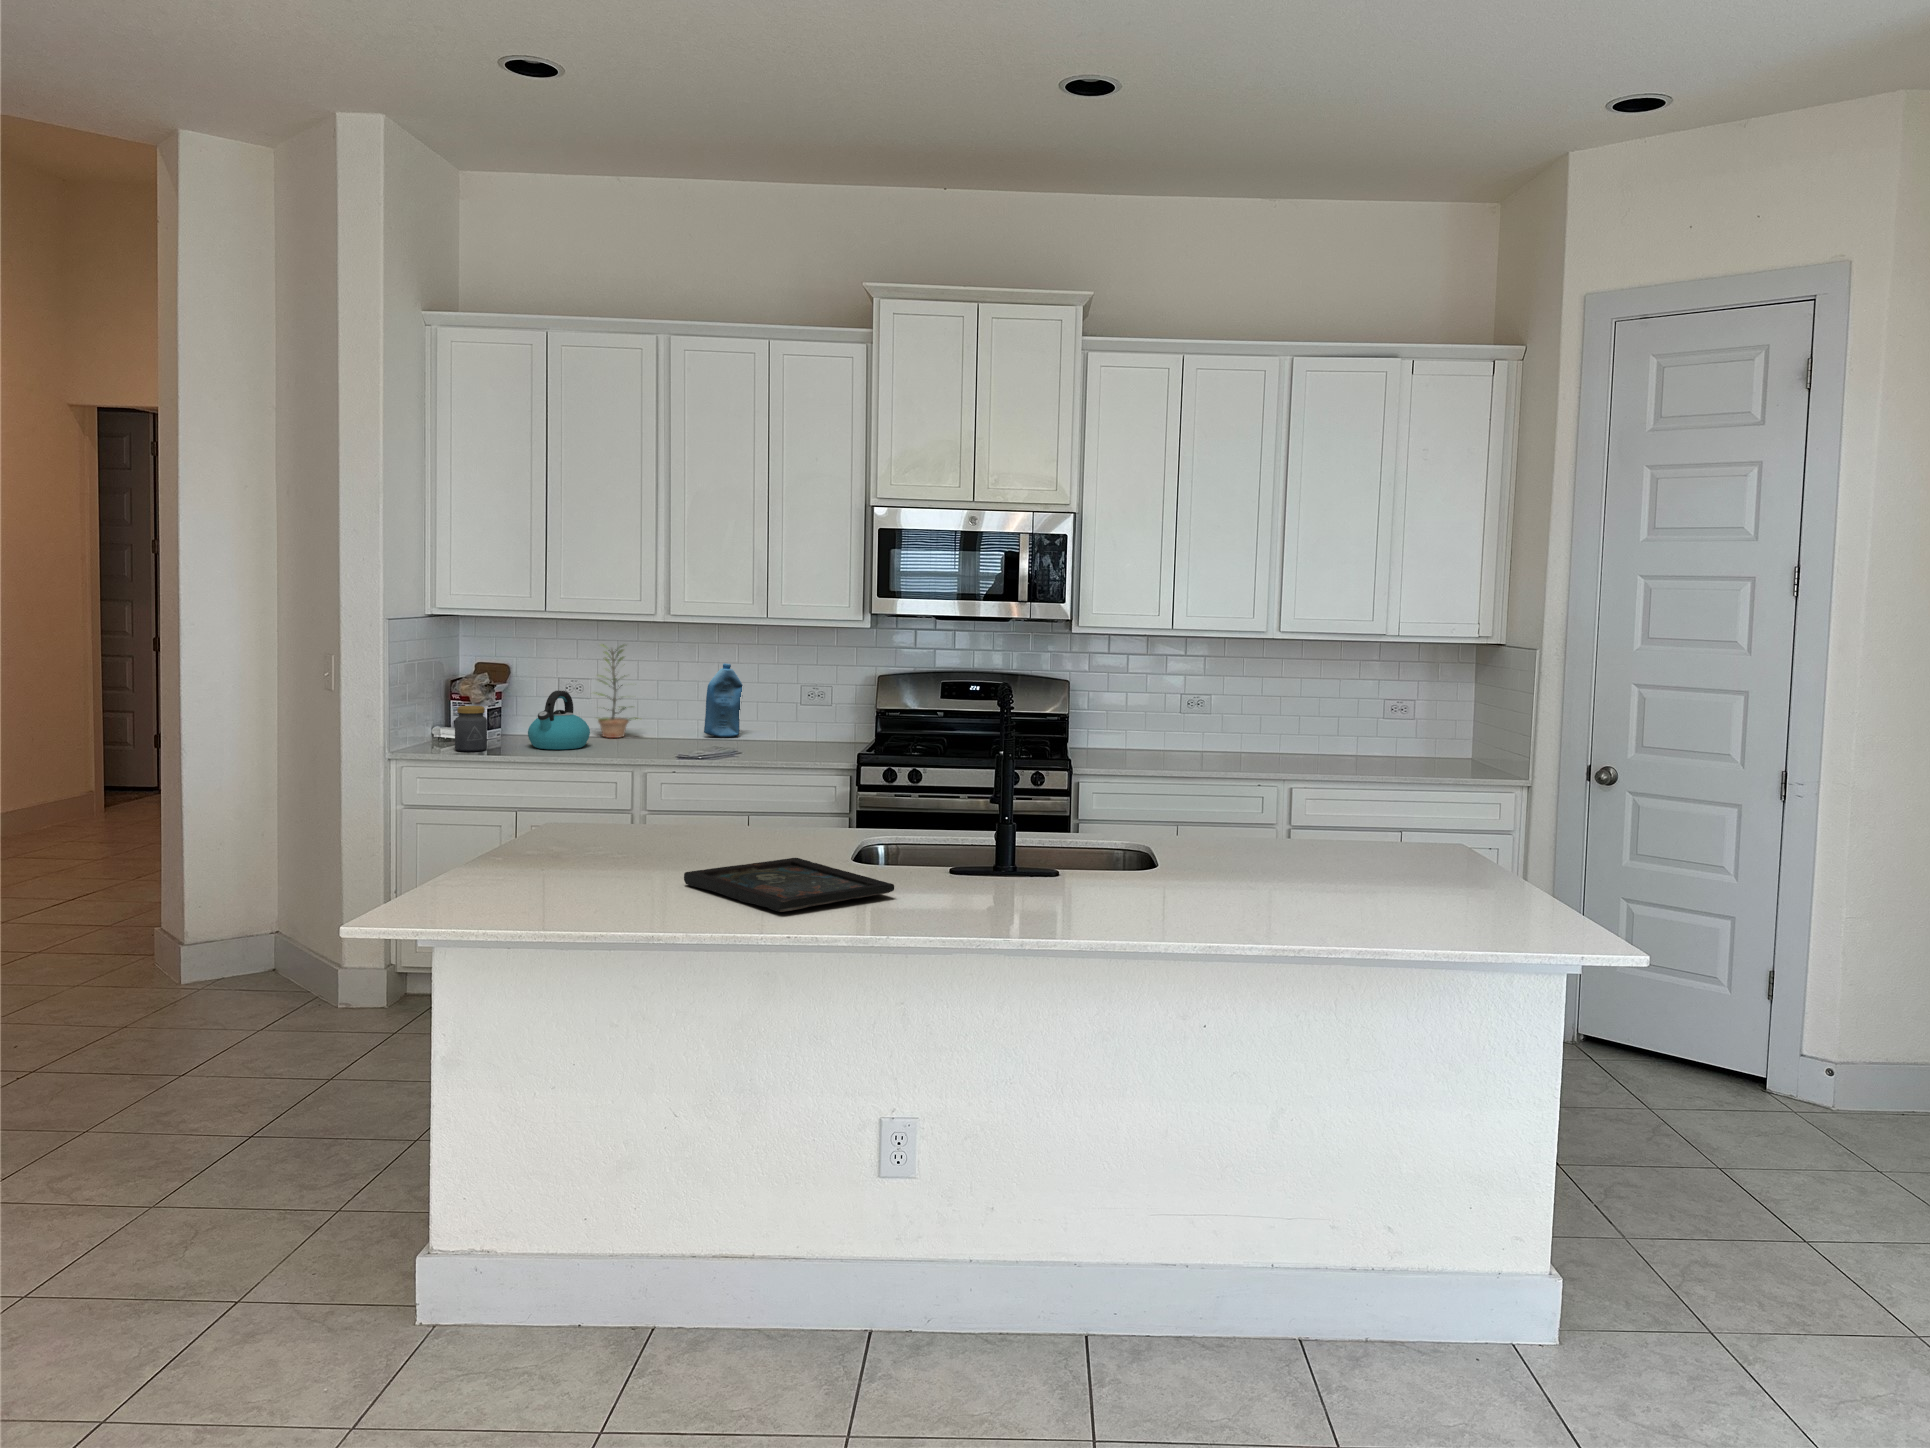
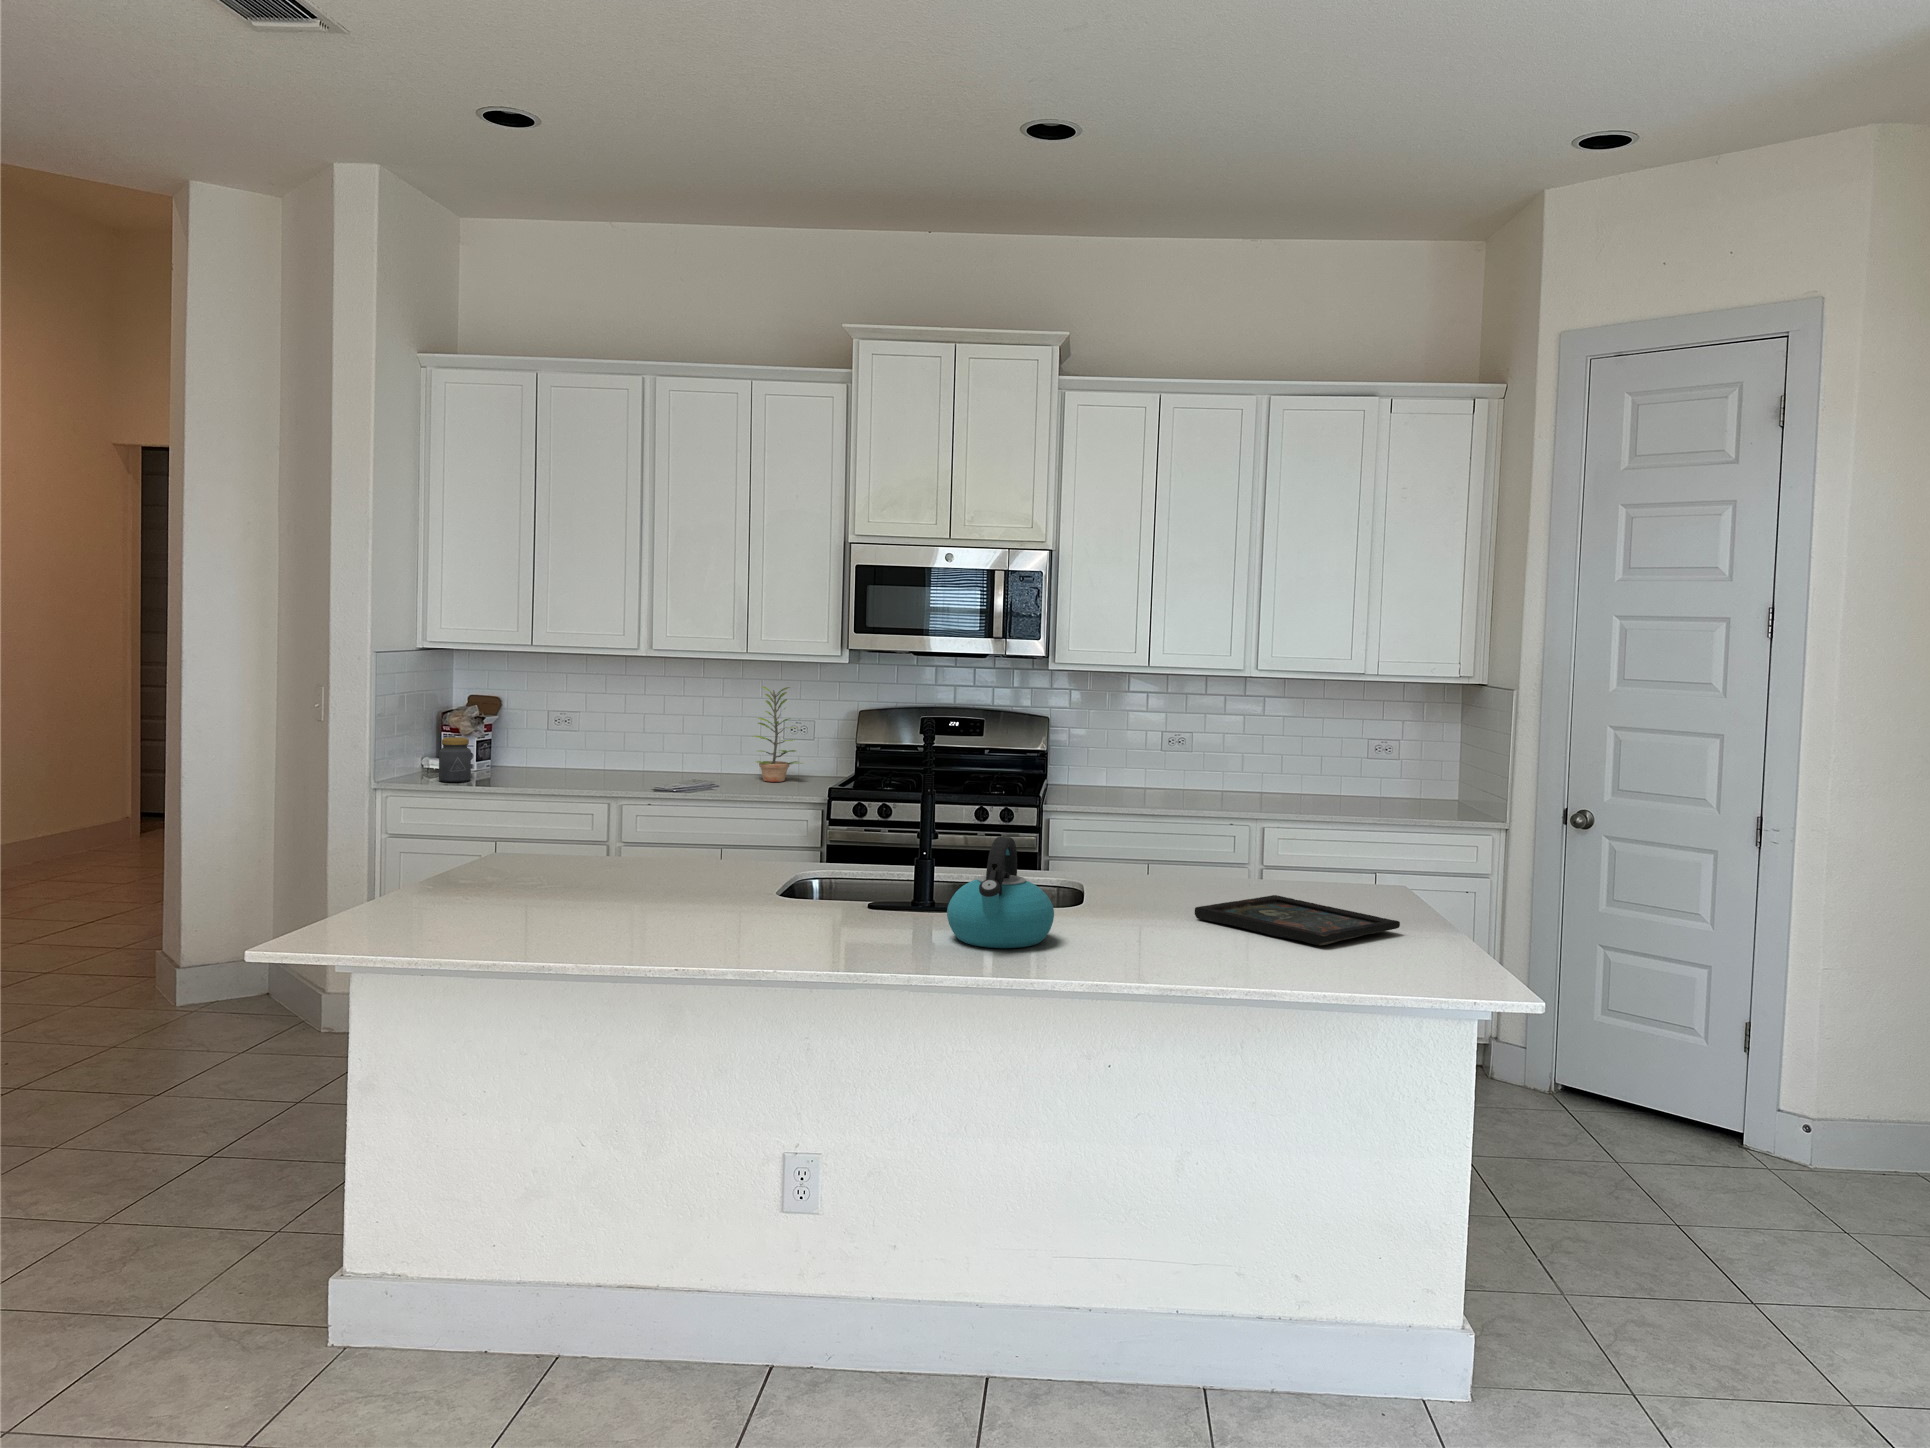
plant: present [596,644,638,738] -> present [753,687,801,782]
bottle: present [704,664,743,737] -> none [689,698,729,771]
kettle: present [528,691,590,749] -> present [947,836,1054,948]
tray: present [684,858,894,912] -> present [1195,895,1400,945]

